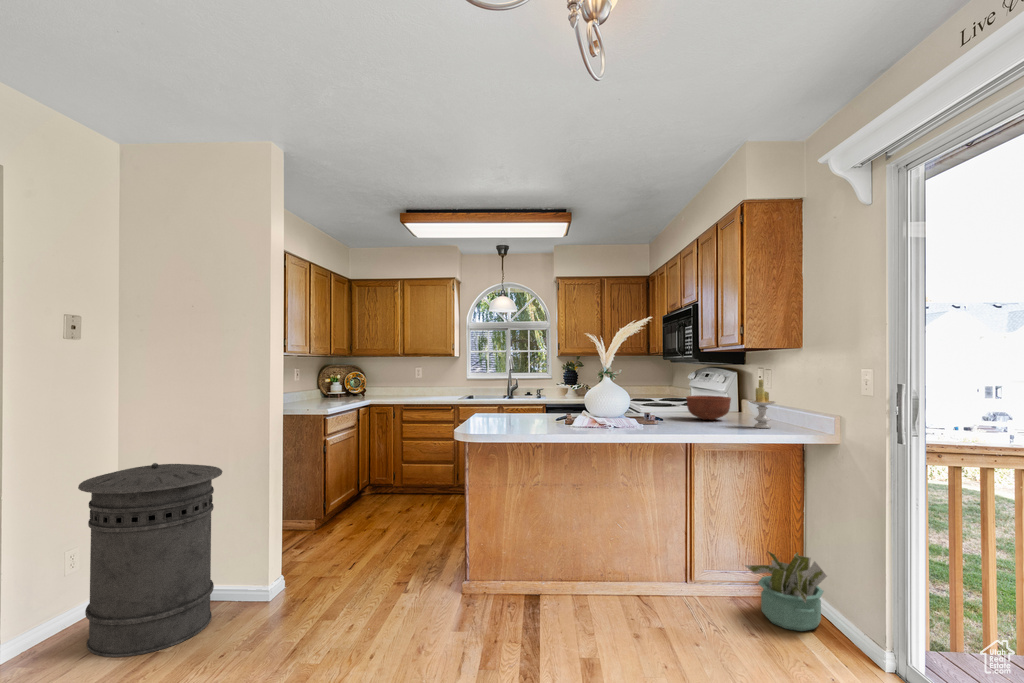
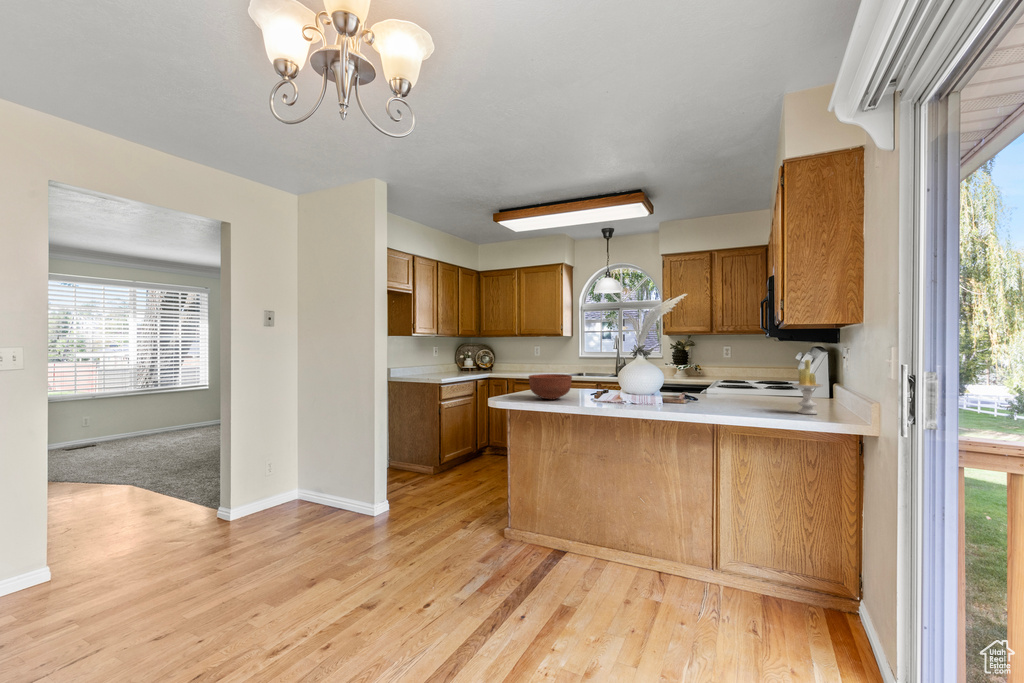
bowl: present [686,395,731,420] -> present [529,374,572,399]
trash can: present [78,463,223,657] -> none [226,415,324,550]
decorative plant: present [745,552,827,631] -> none [769,548,858,643]

